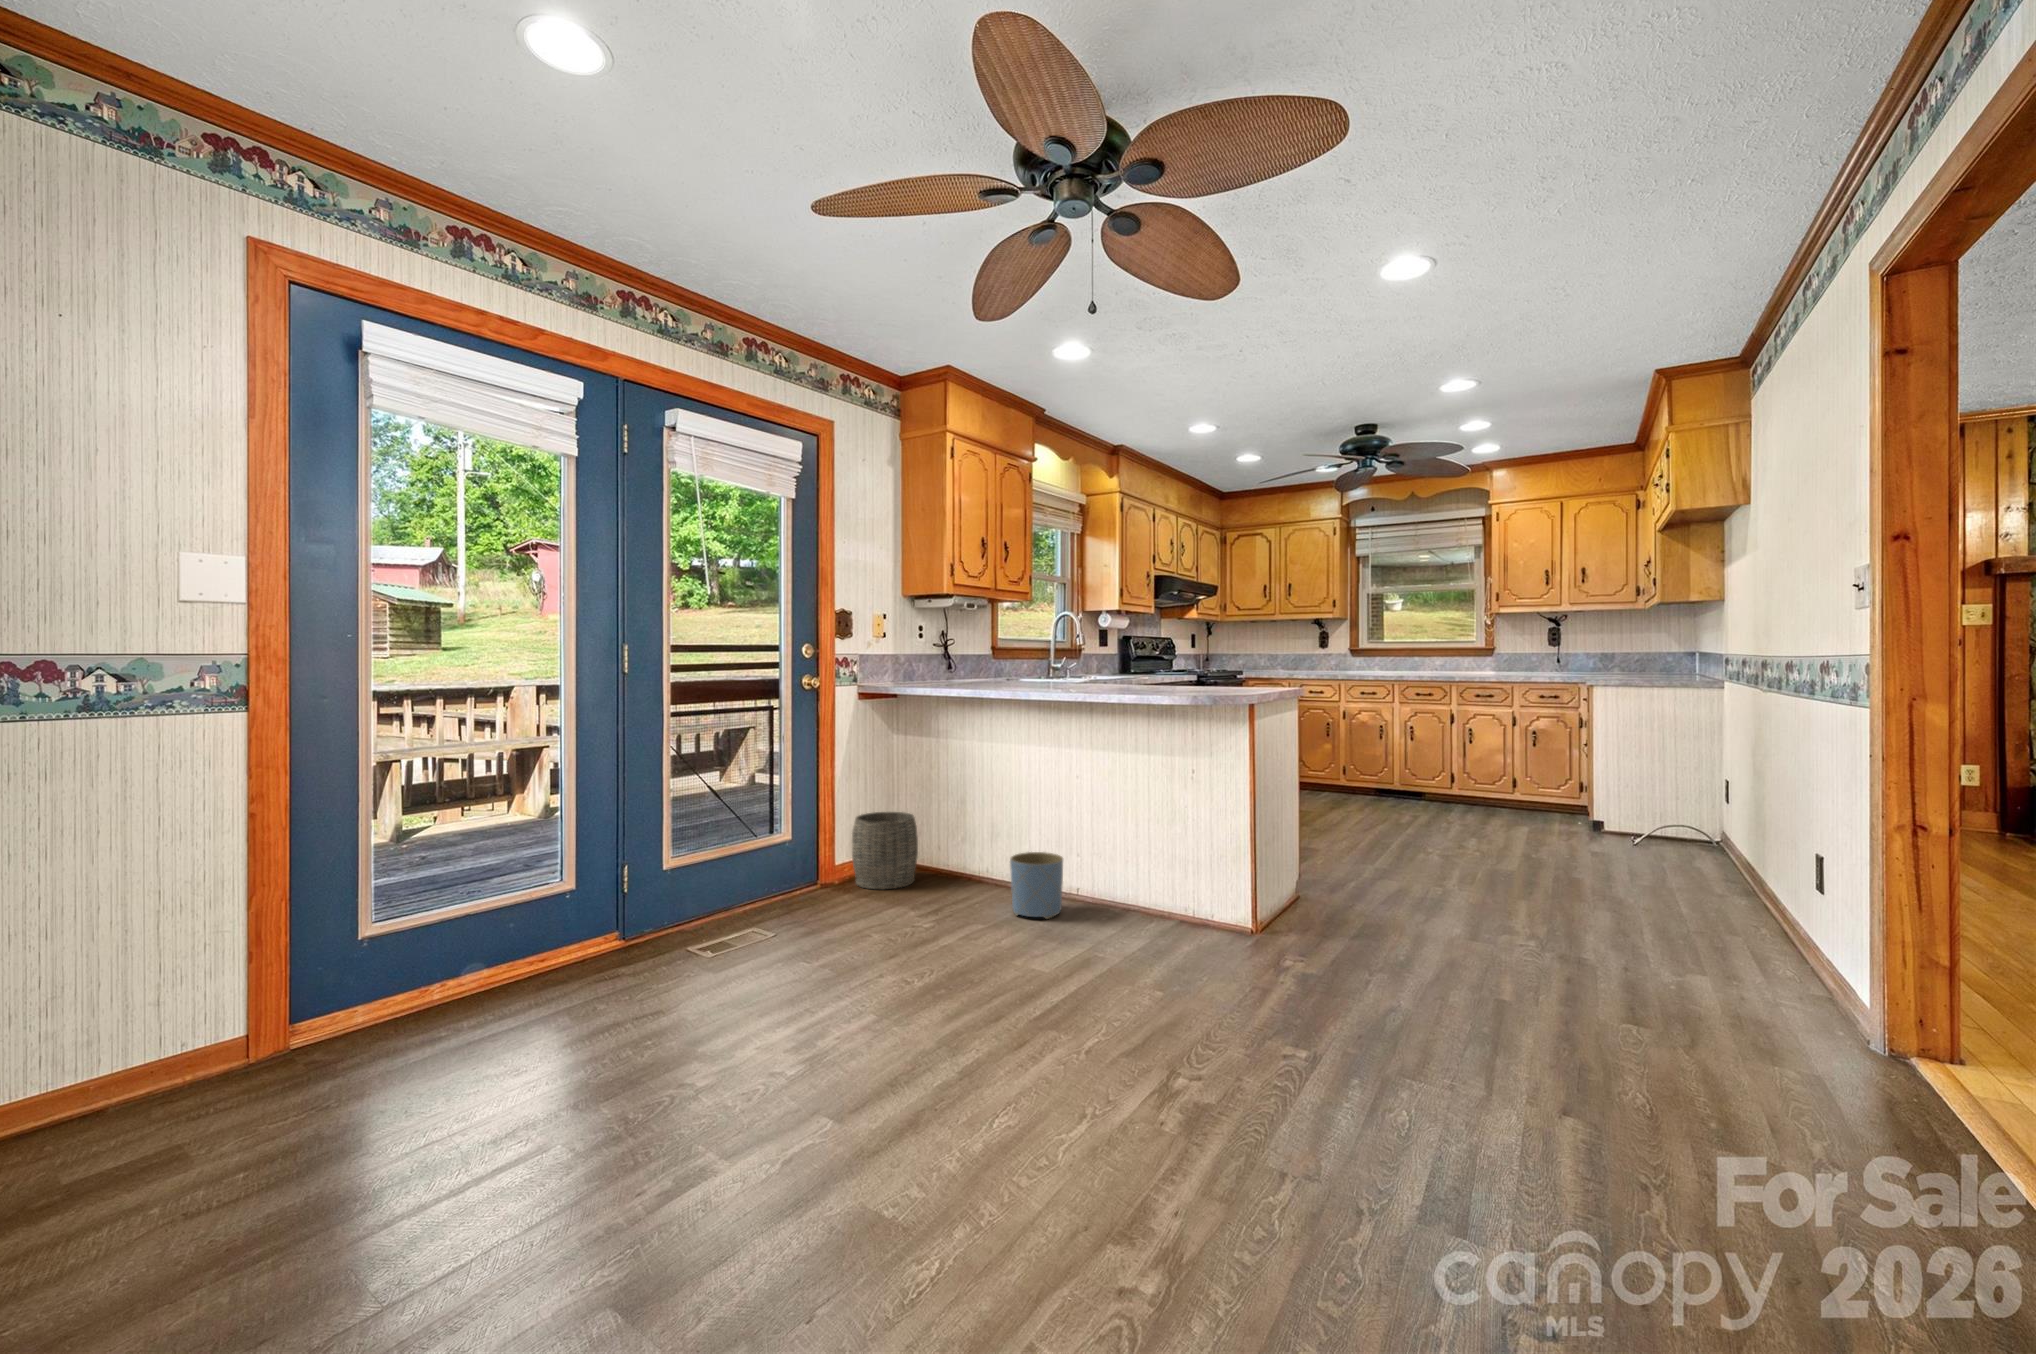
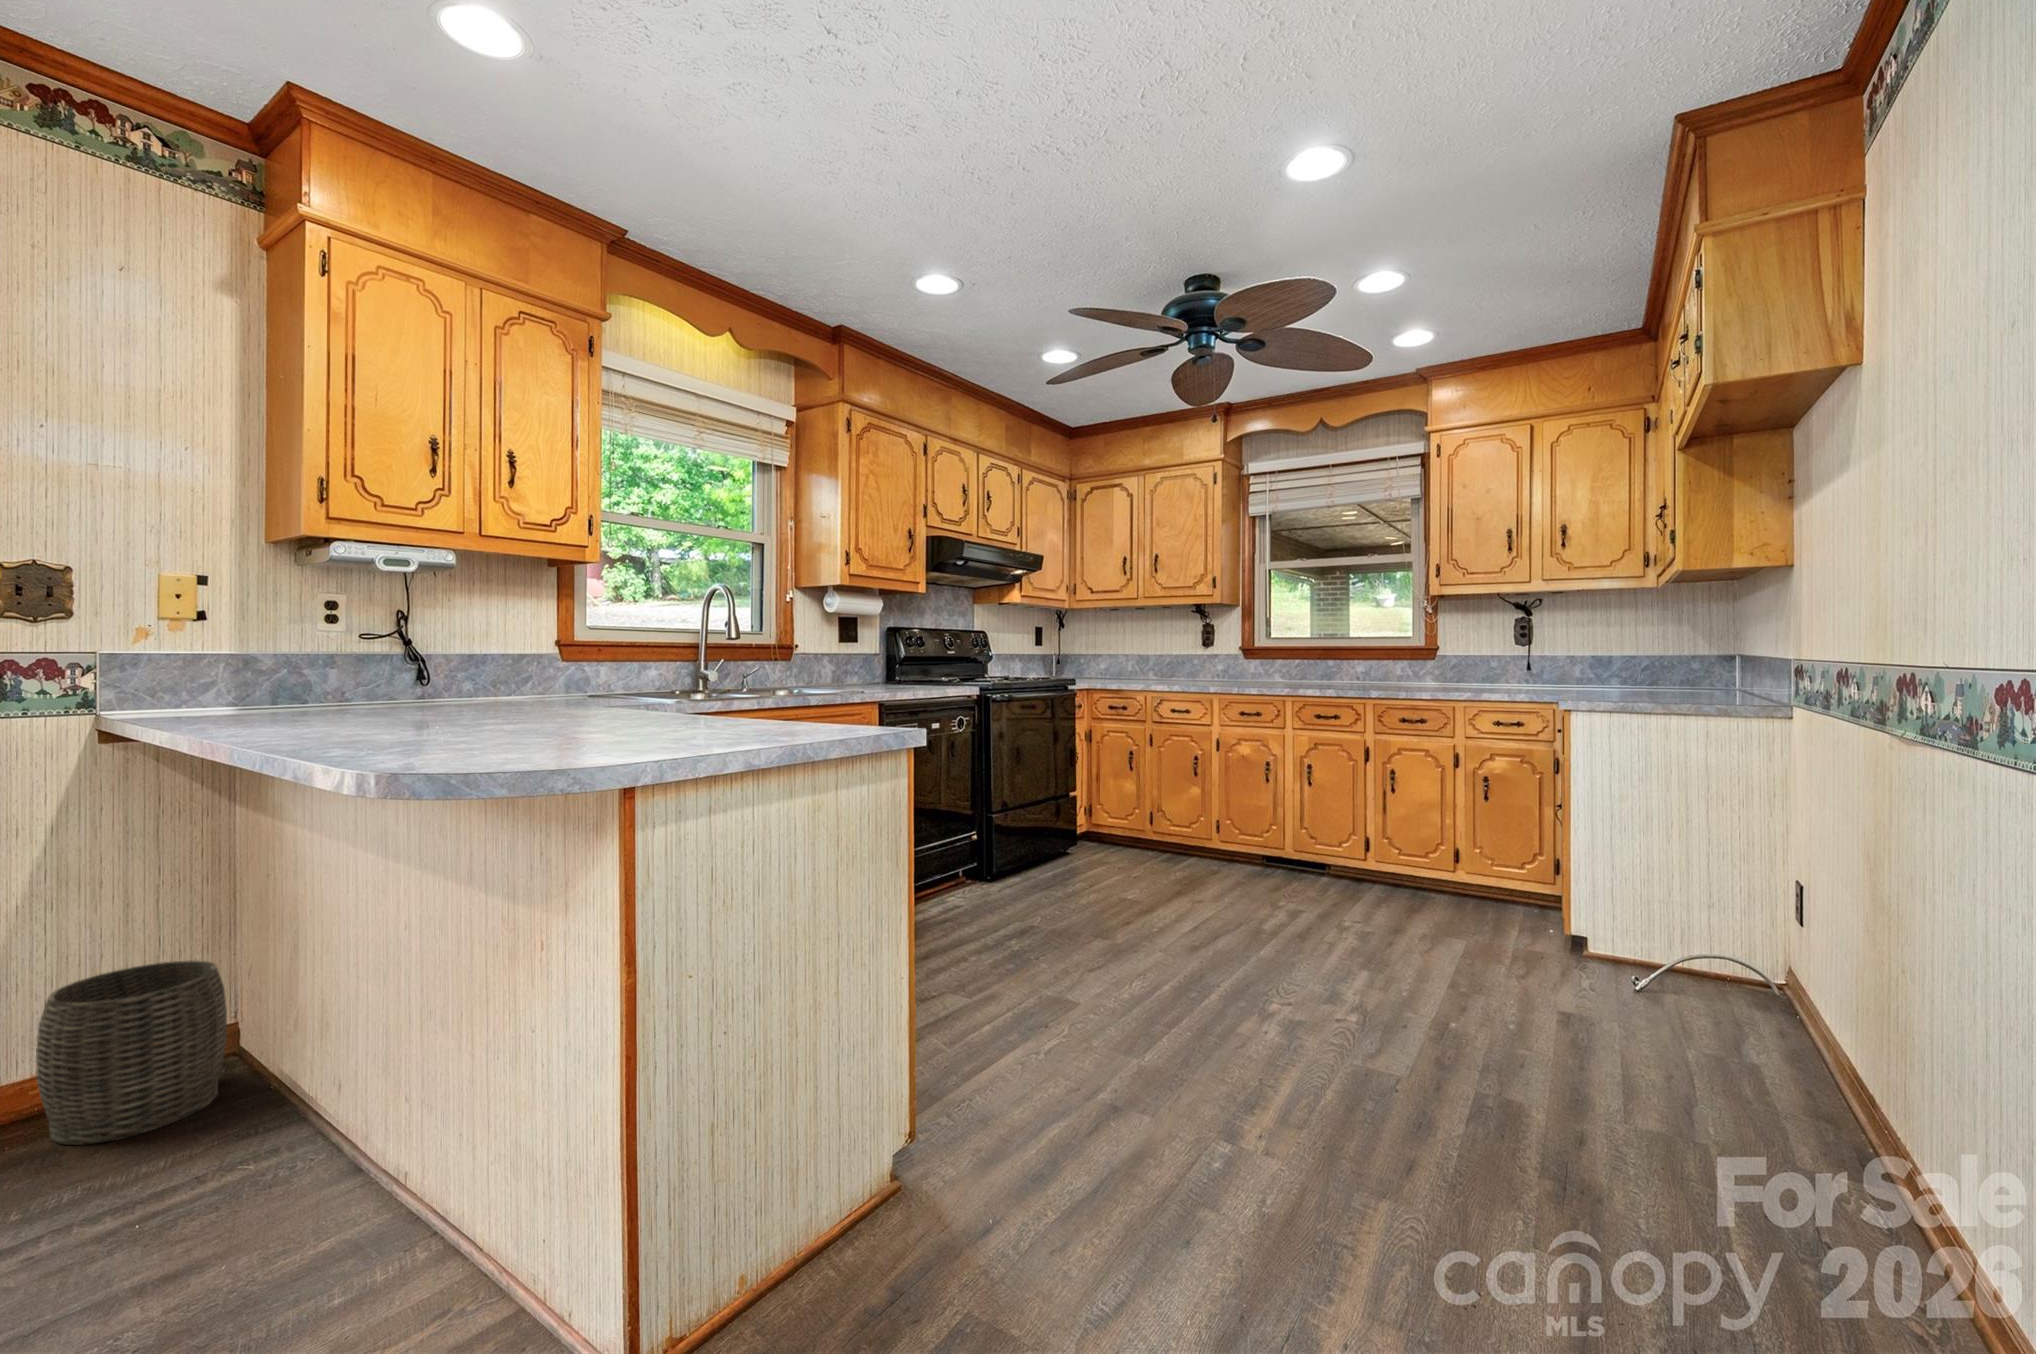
planter: present [1010,852,1063,919] -> none [175,1097,341,1291]

